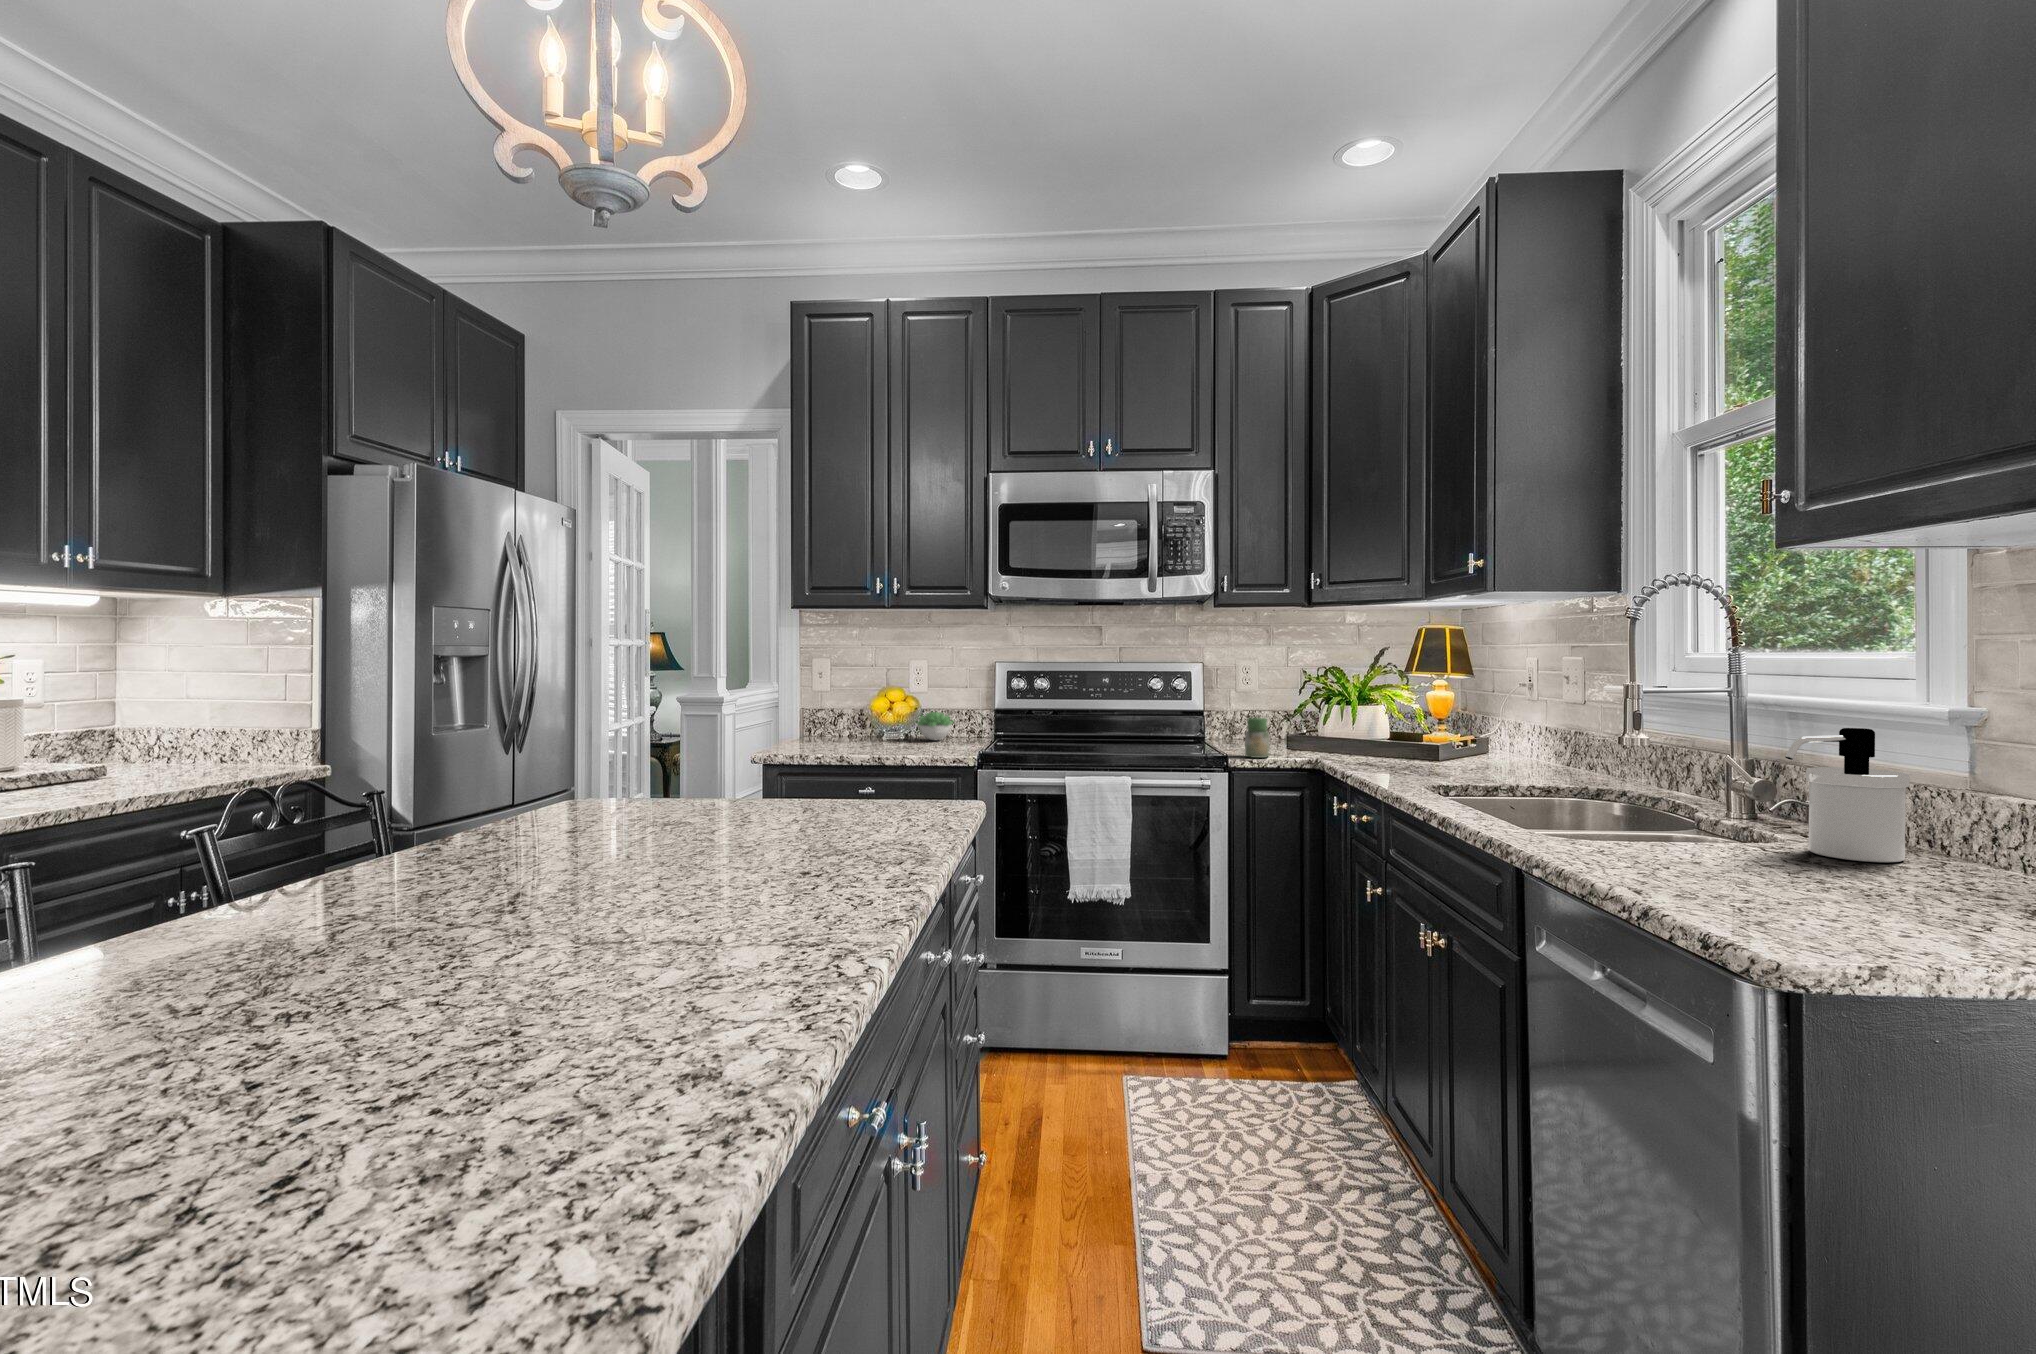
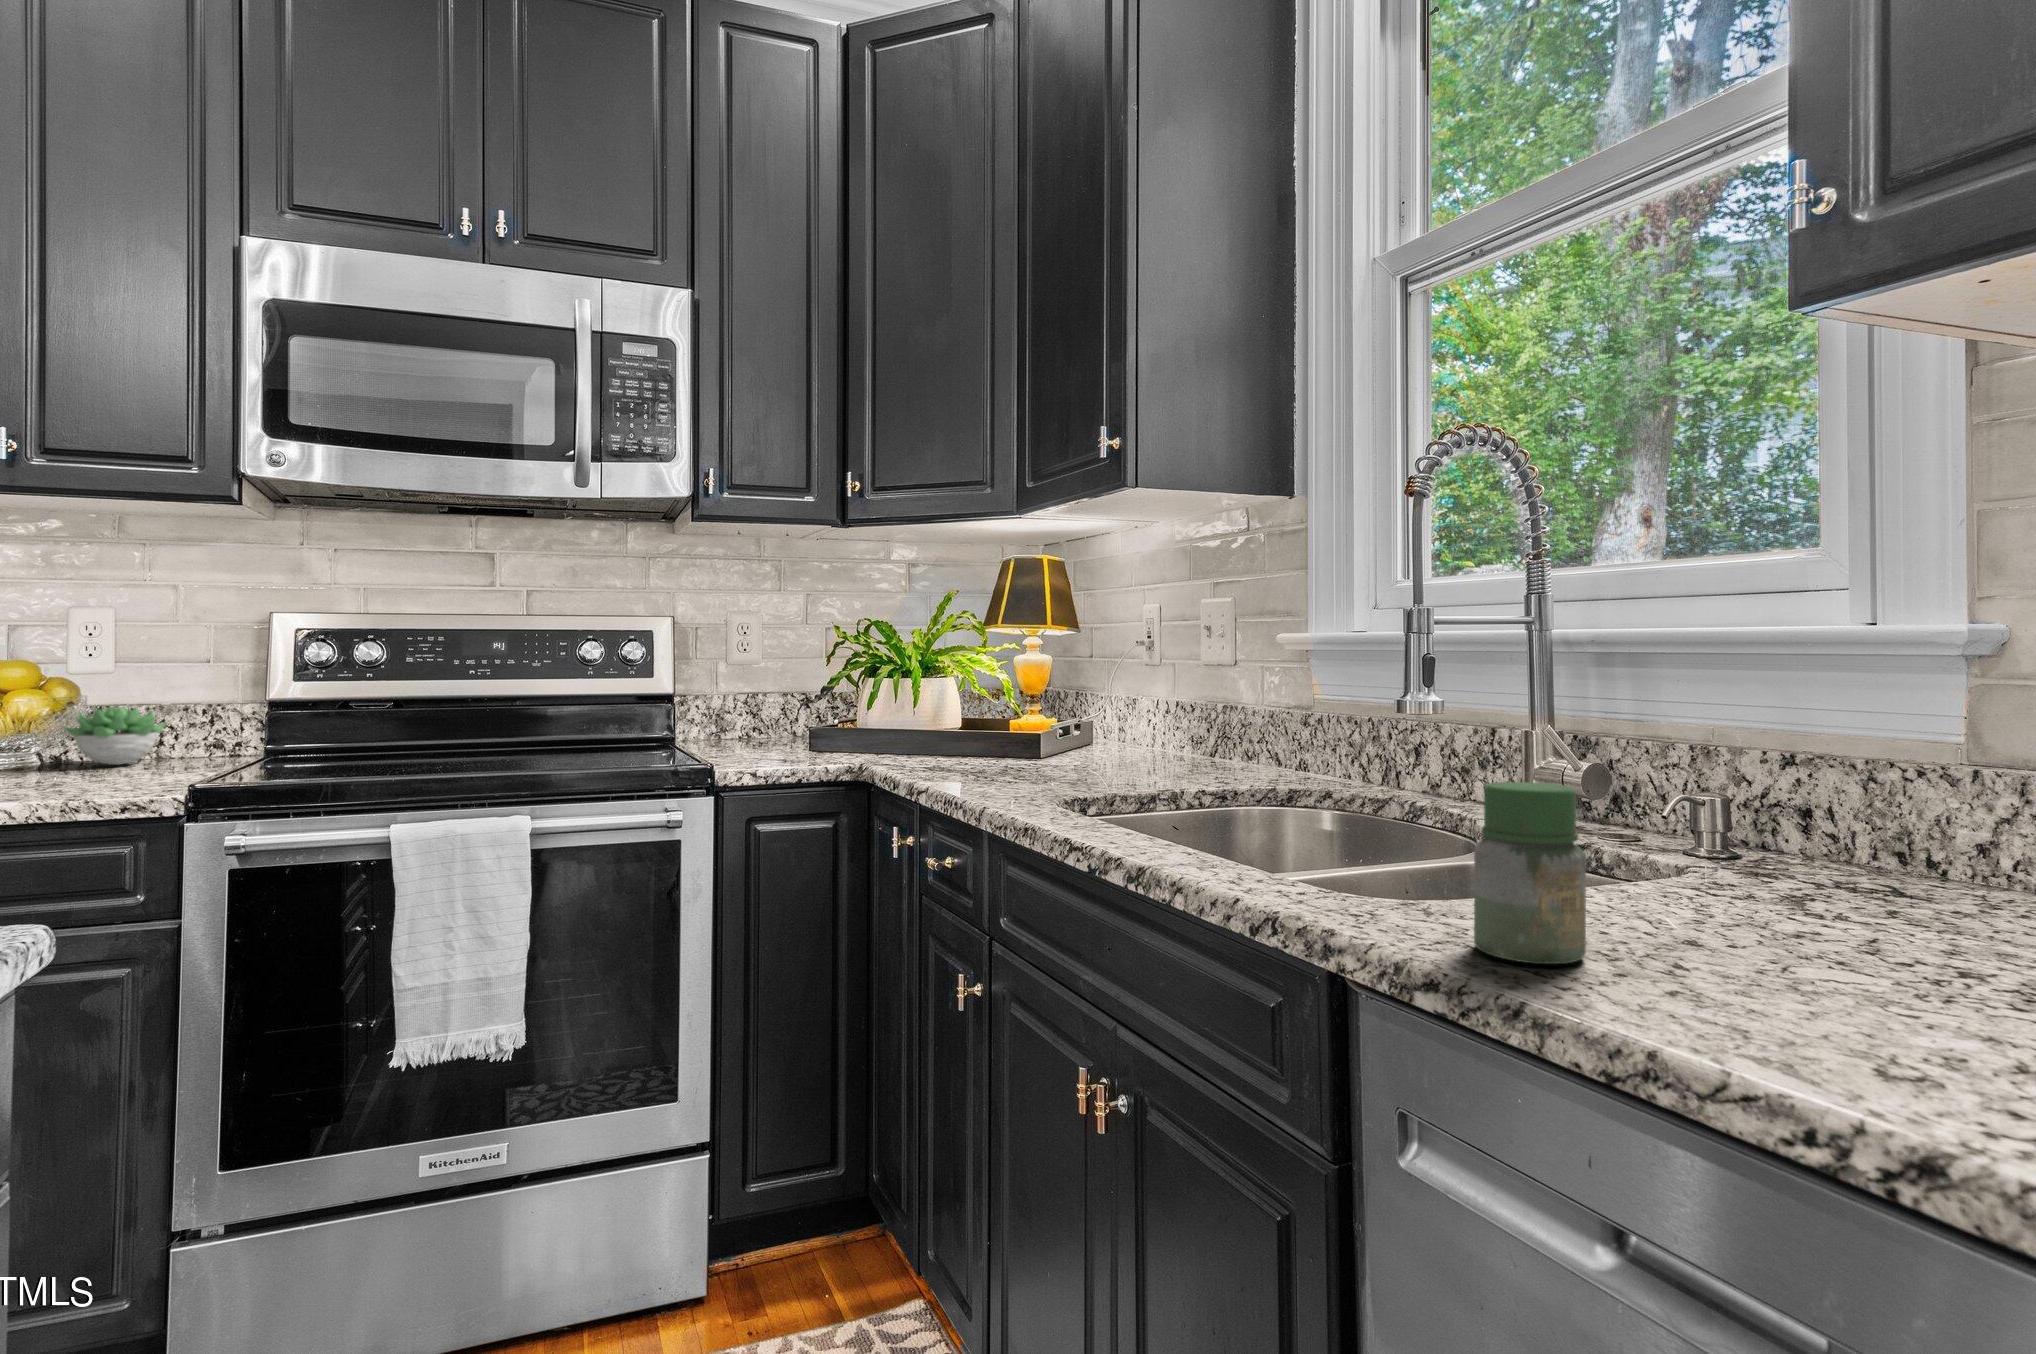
jar: present [1245,718,1269,758] -> present [1474,782,1586,964]
soap dispenser: present [1785,728,1910,862] -> none [1741,665,1913,902]

